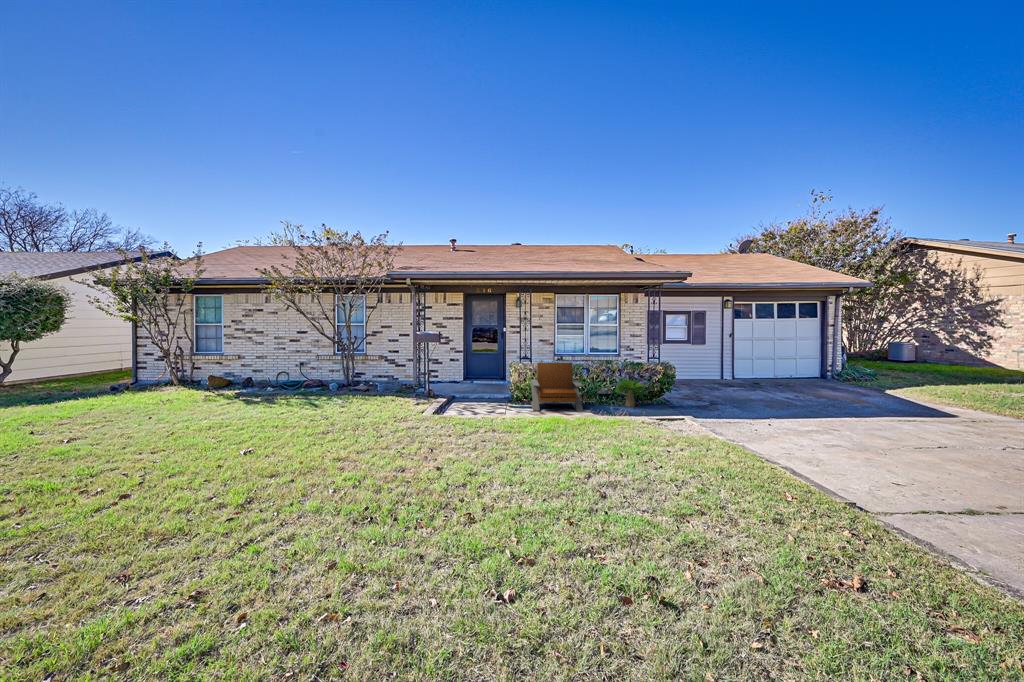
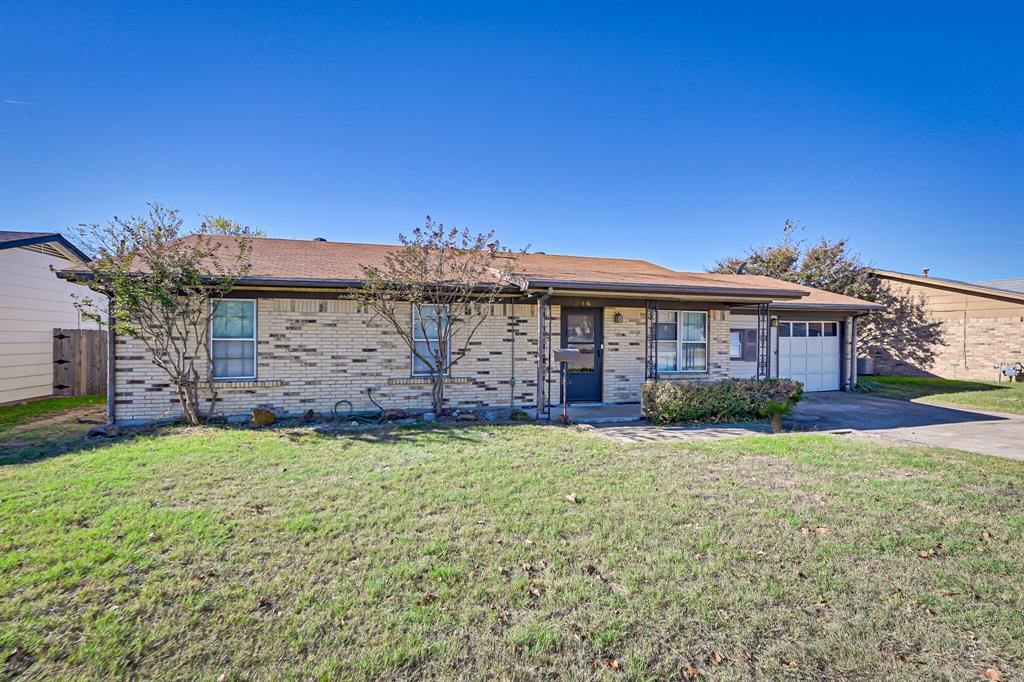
lounge chair: present [531,363,583,411] -> none [684,385,756,439]

